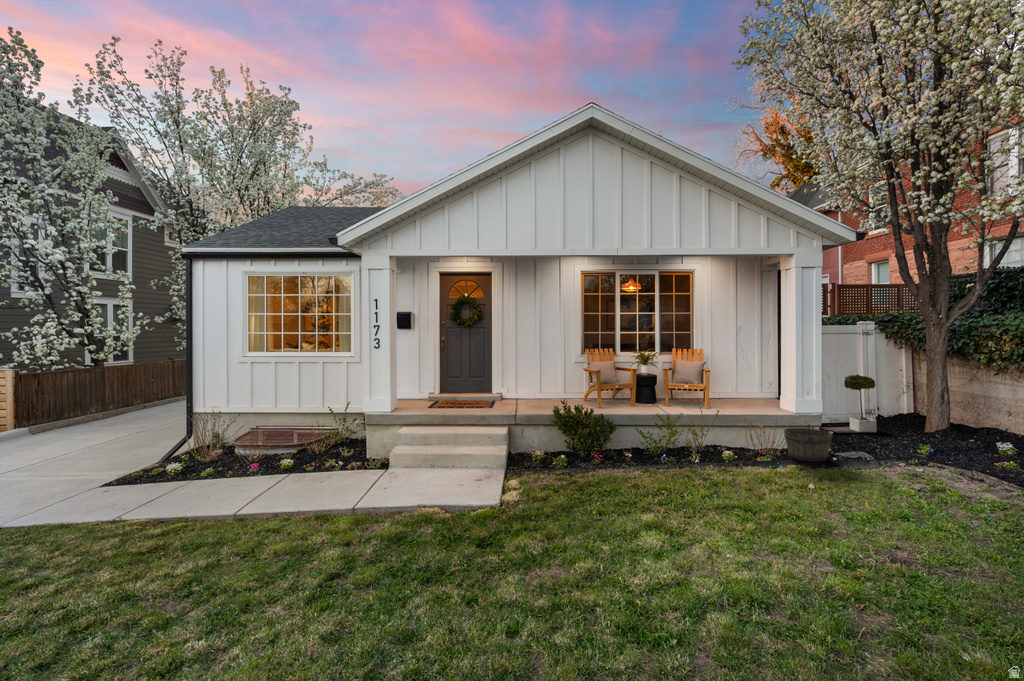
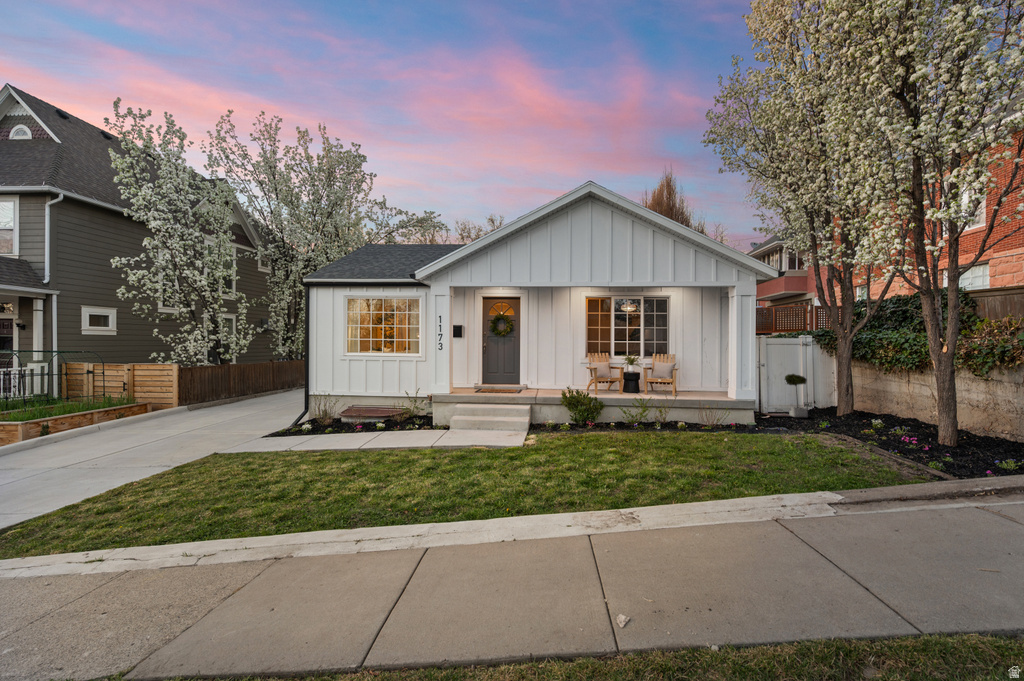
wooden bucket: present [784,425,832,462] -> none [725,404,758,432]

